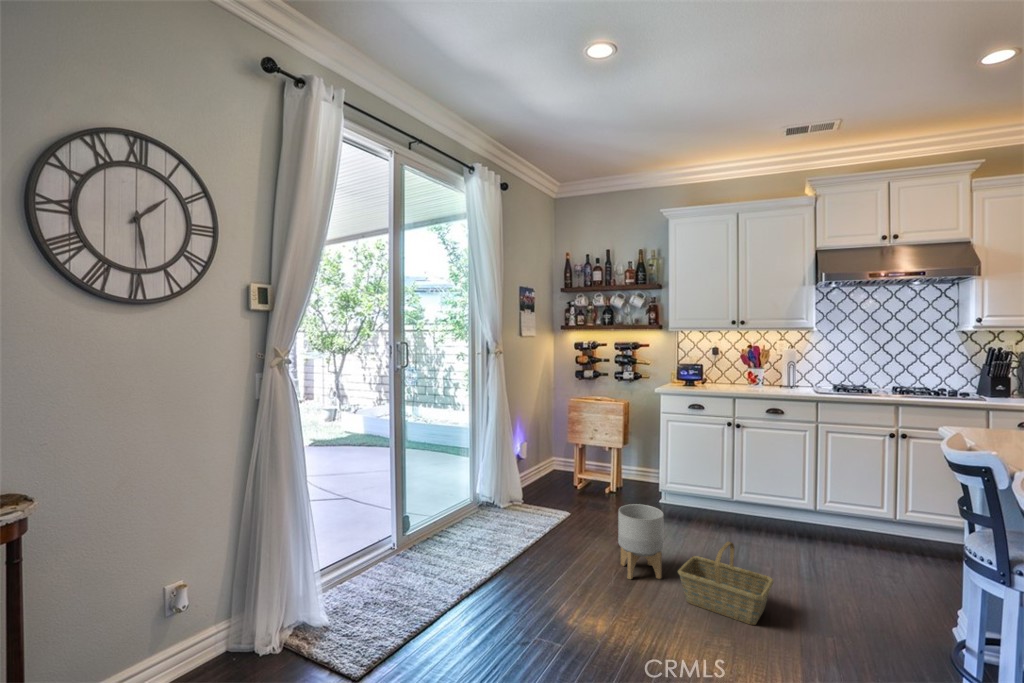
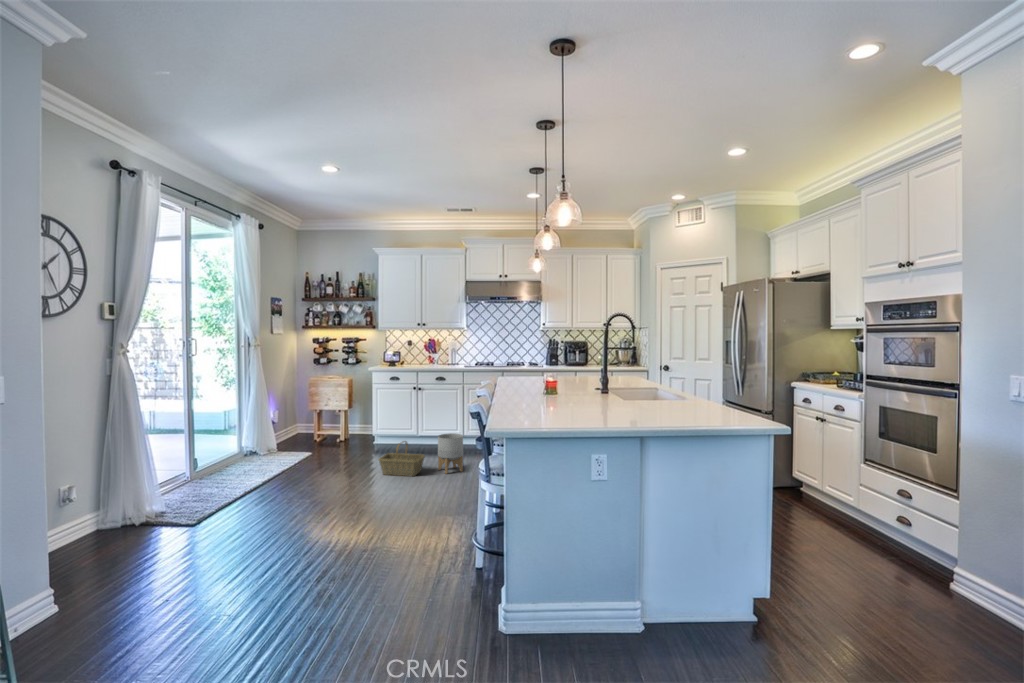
planter: present [618,504,664,579] -> present [438,433,463,474]

